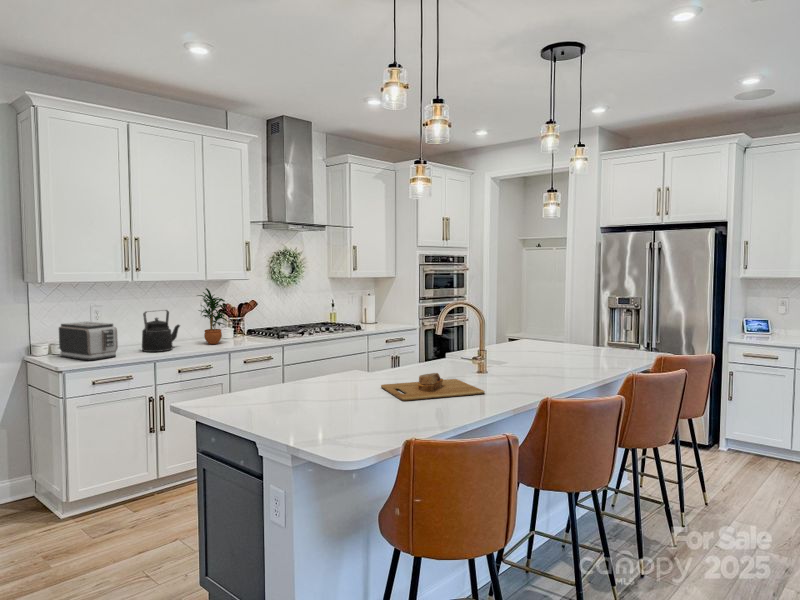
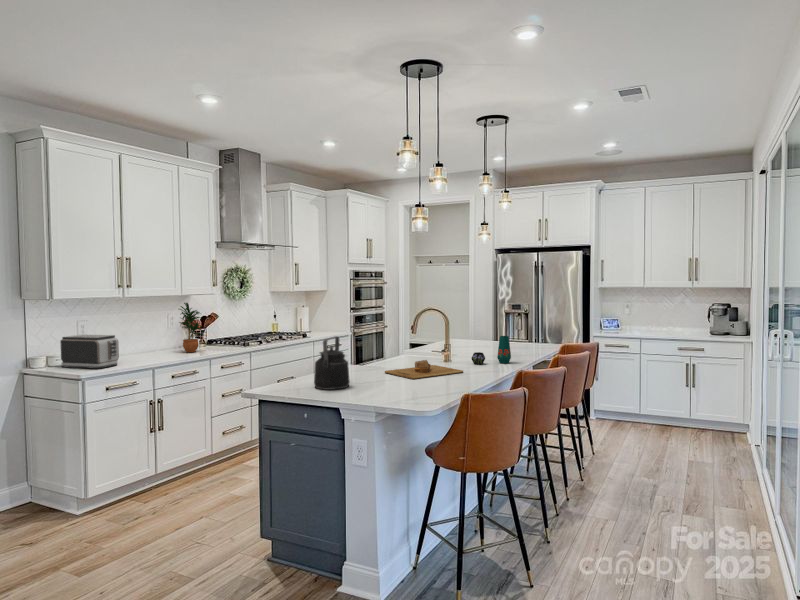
kettle: present [142,310,180,352] -> present [314,336,350,390]
vase: none [511,343,569,382] -> present [472,336,511,364]

